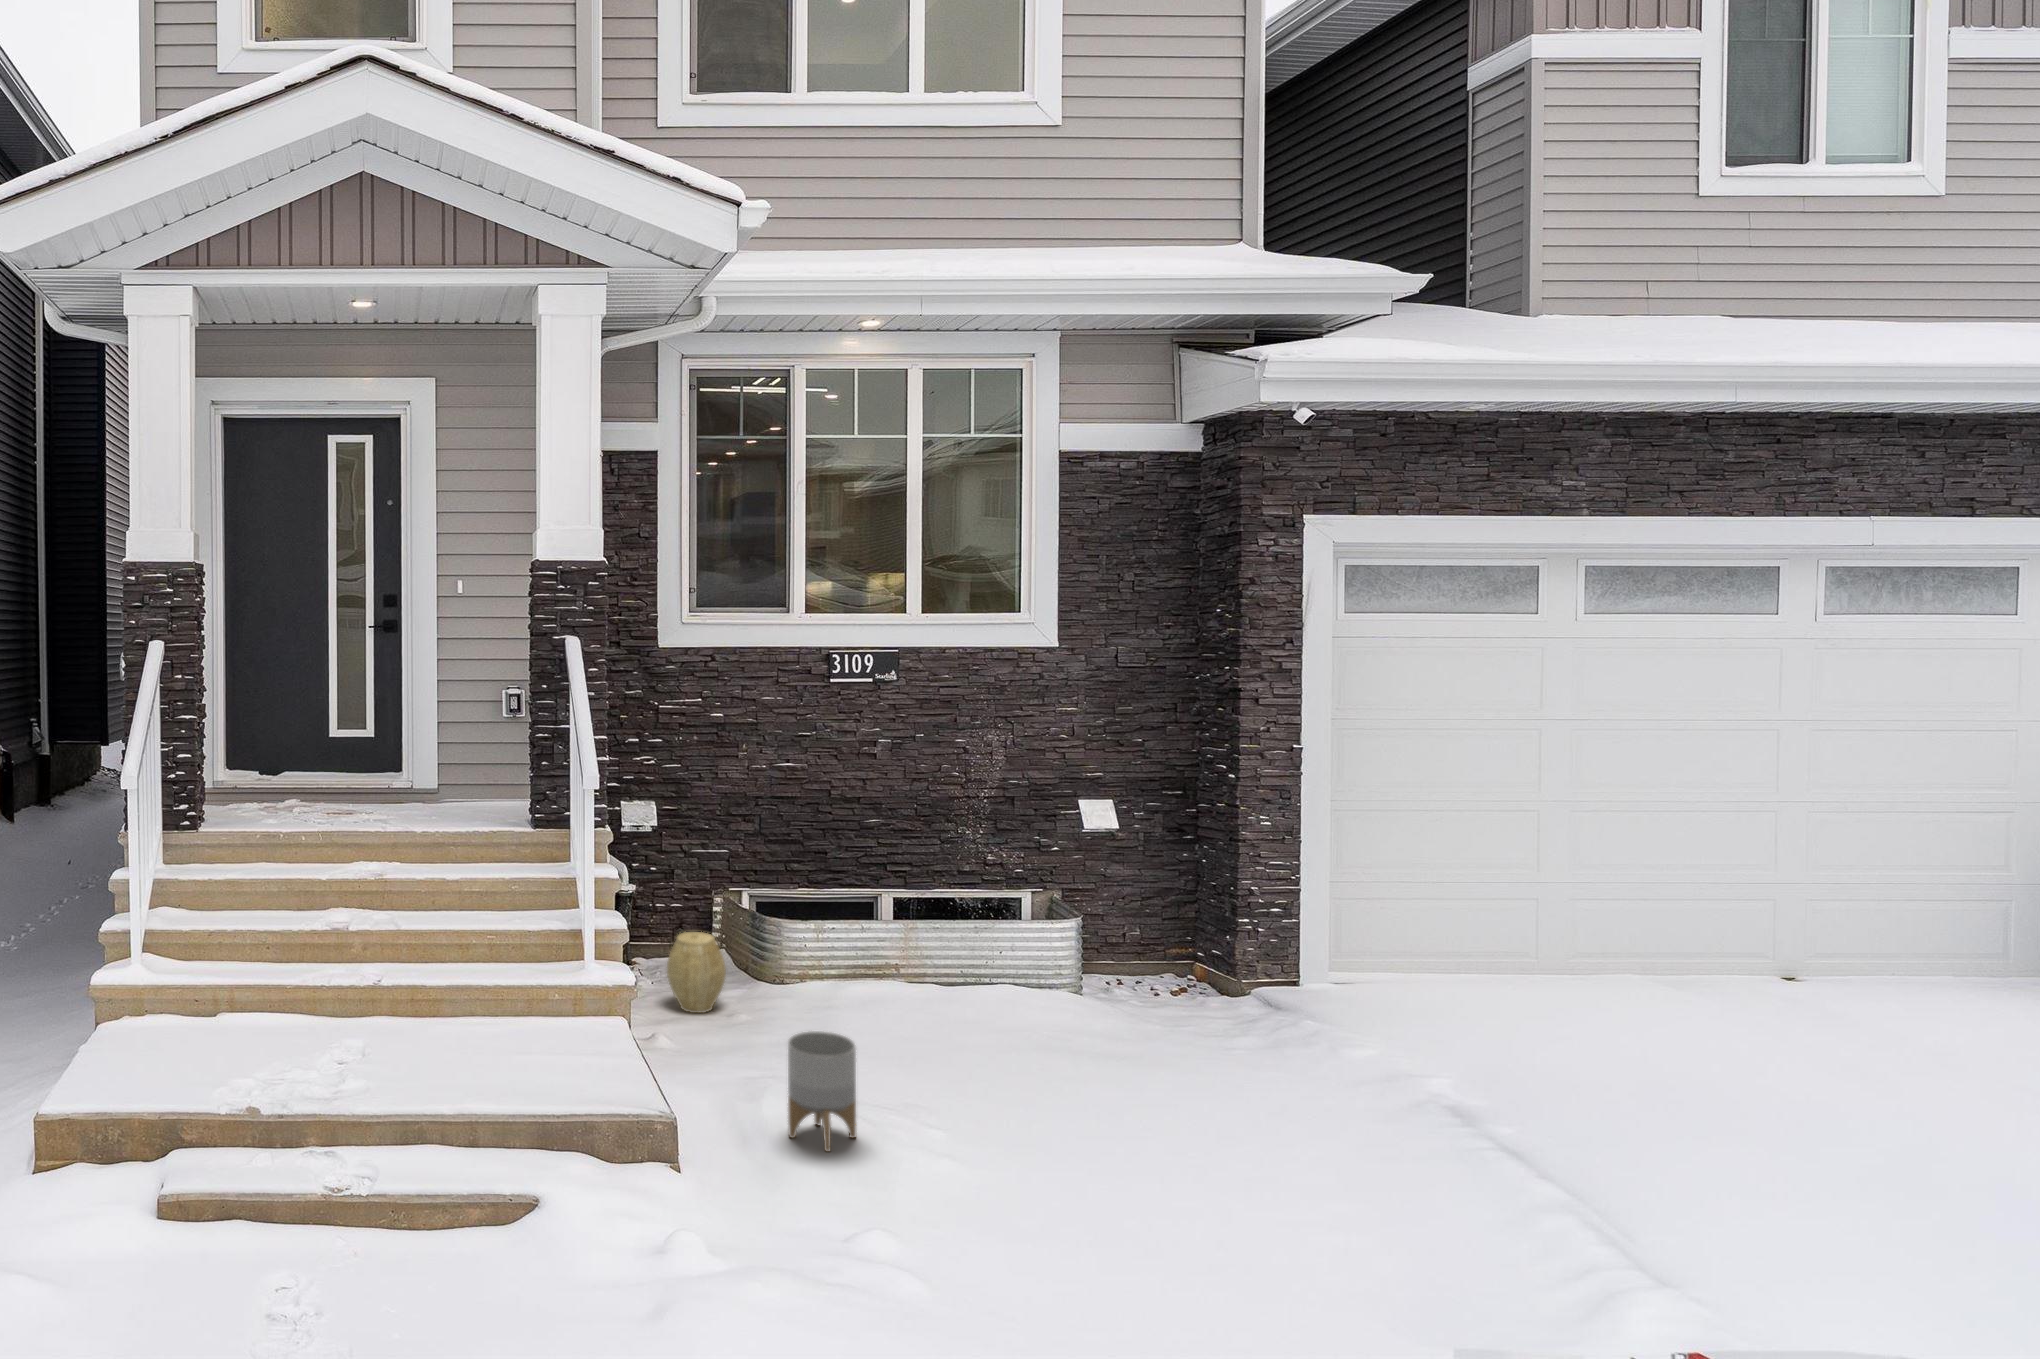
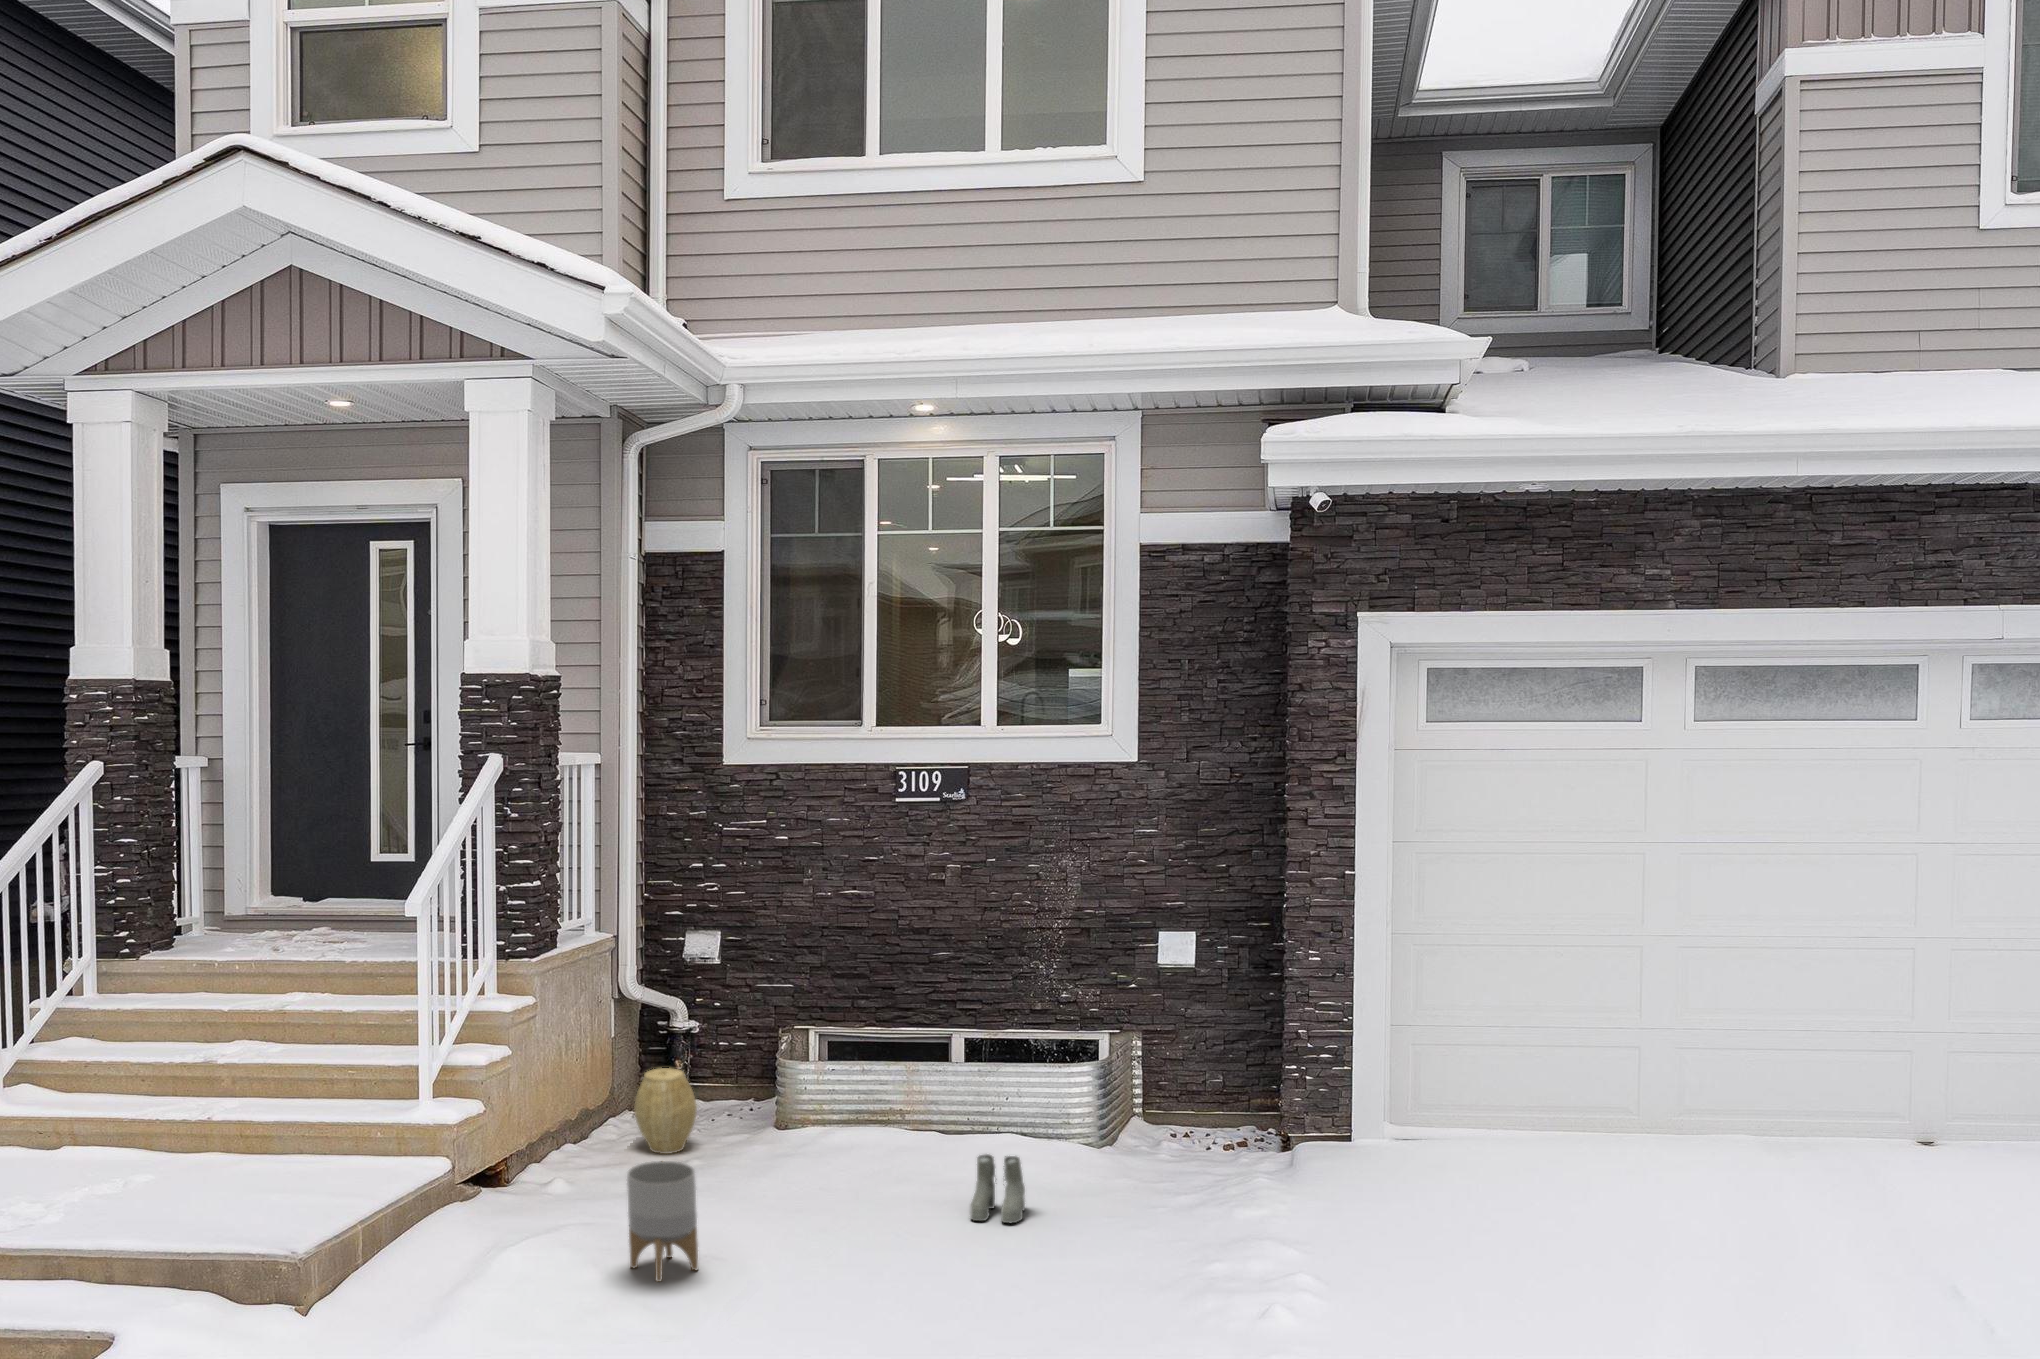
boots: none [1029,1010,1078,1075] -> present [970,1155,1025,1223]

